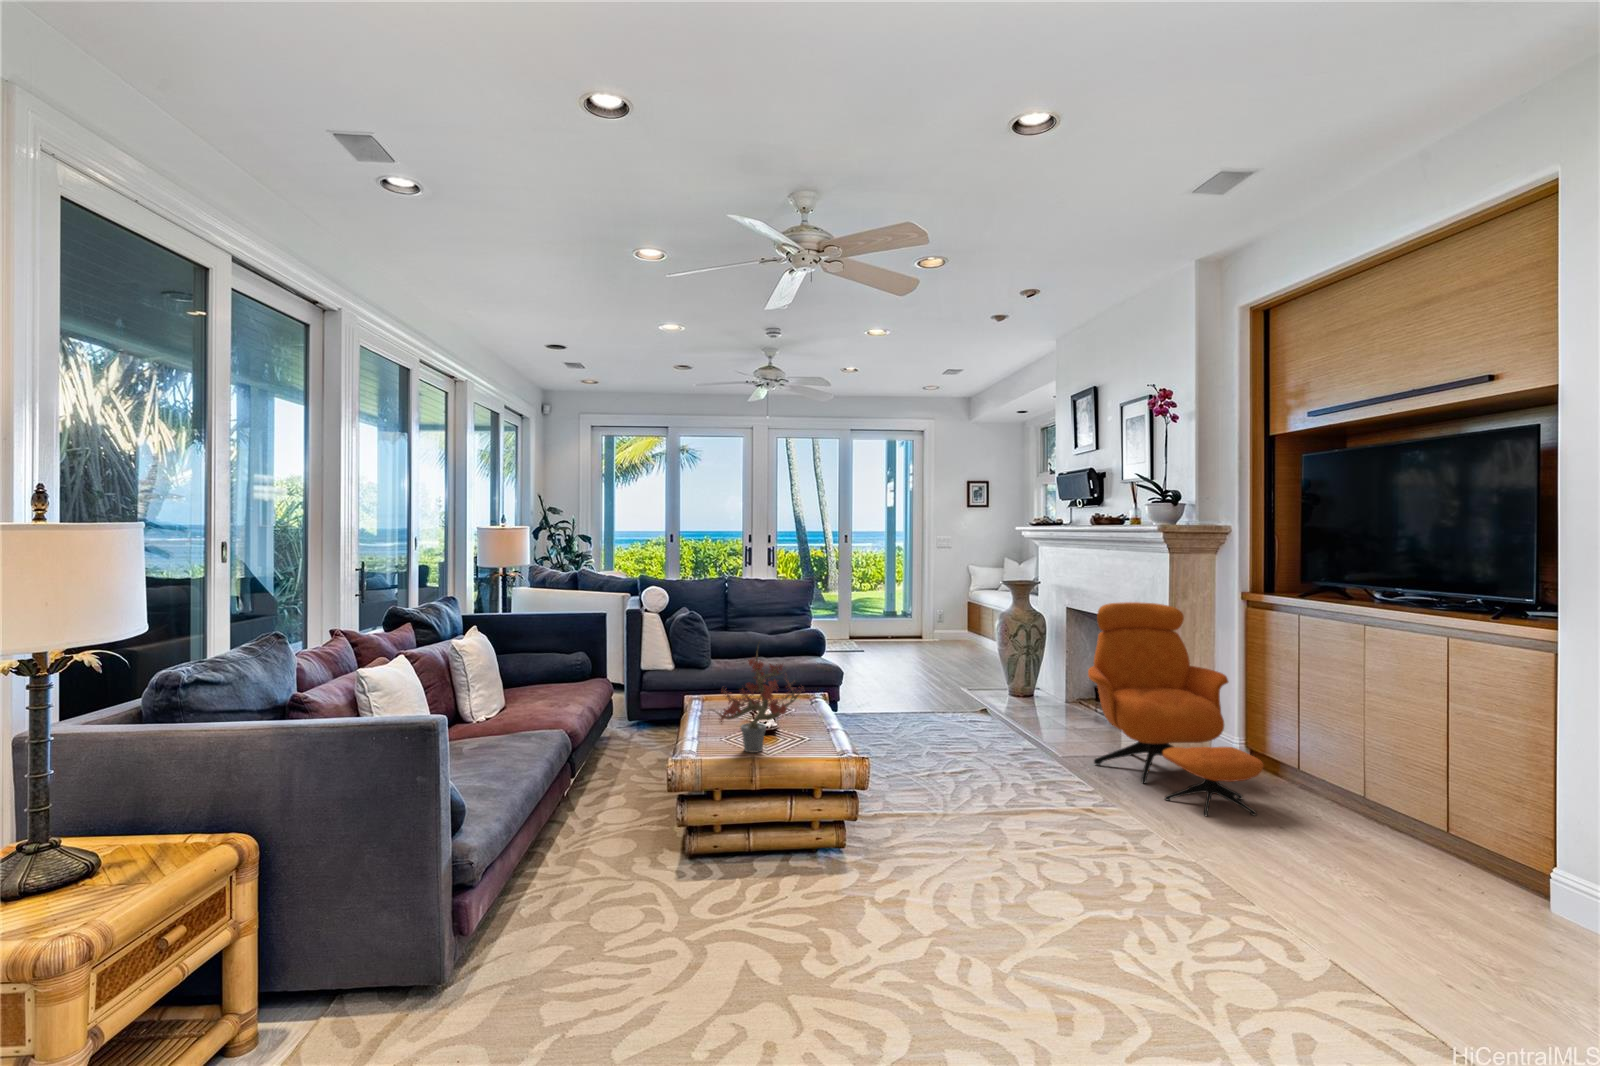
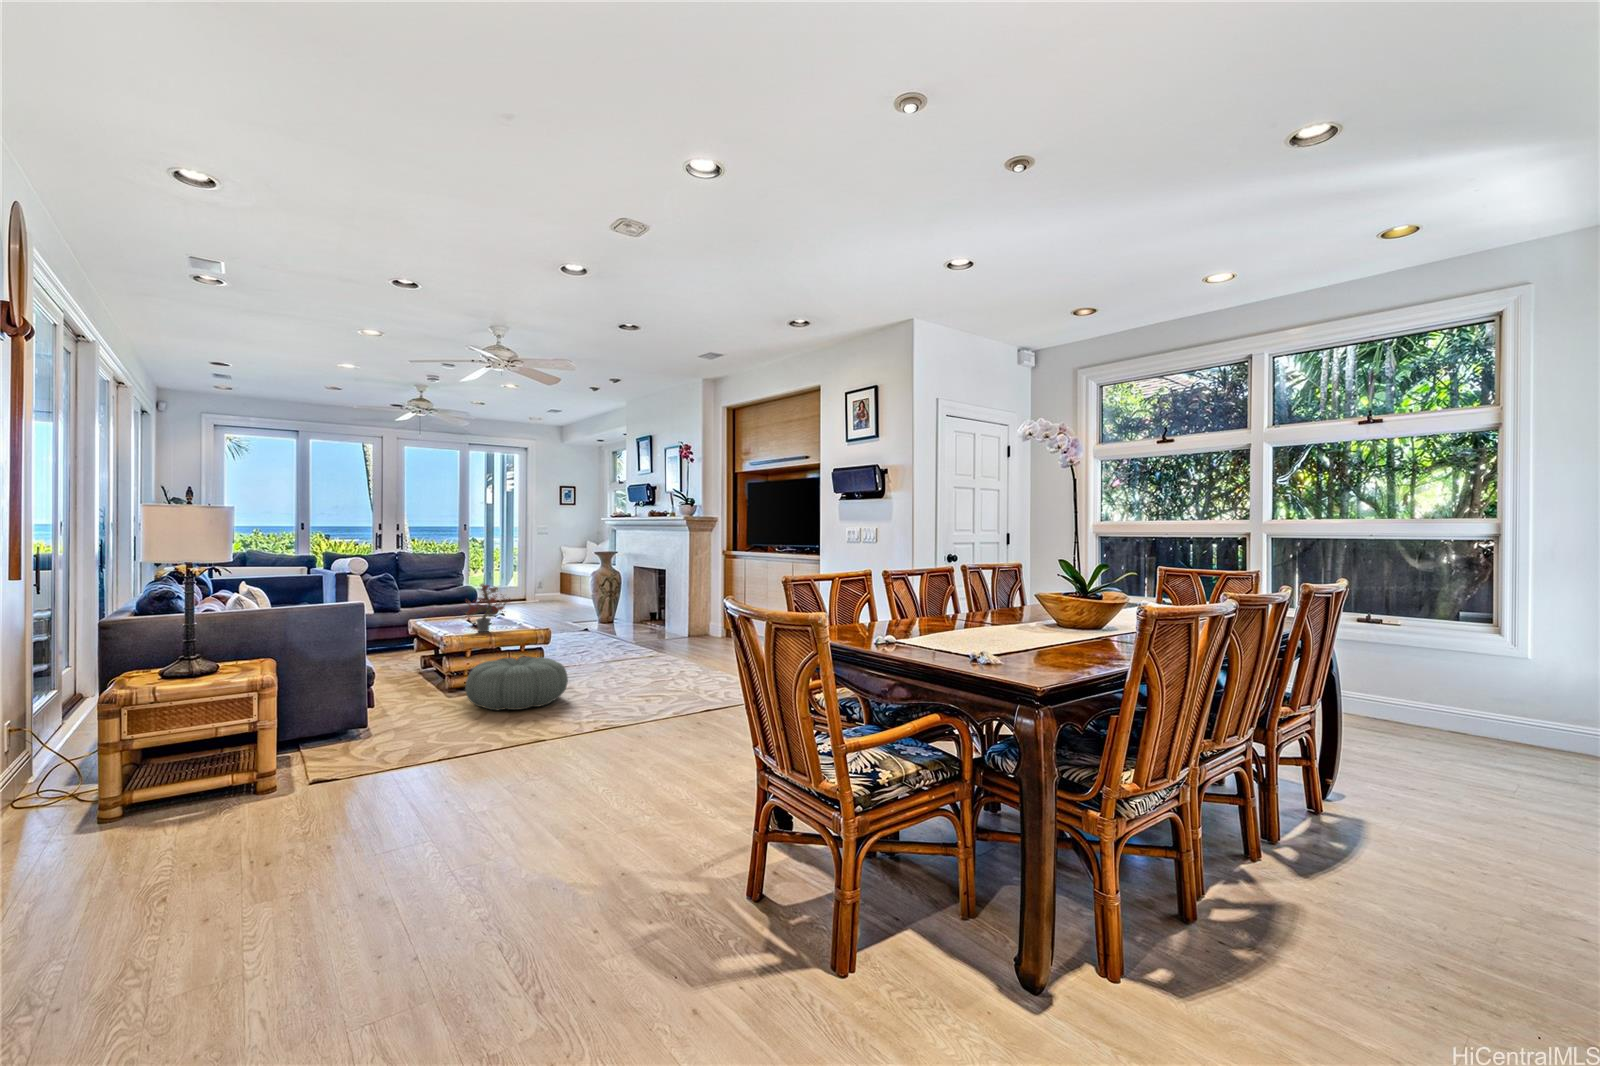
armchair: present [1088,602,1264,816] -> none [649,558,729,654]
pouf: none [674,823,881,977] -> present [465,656,568,710]

